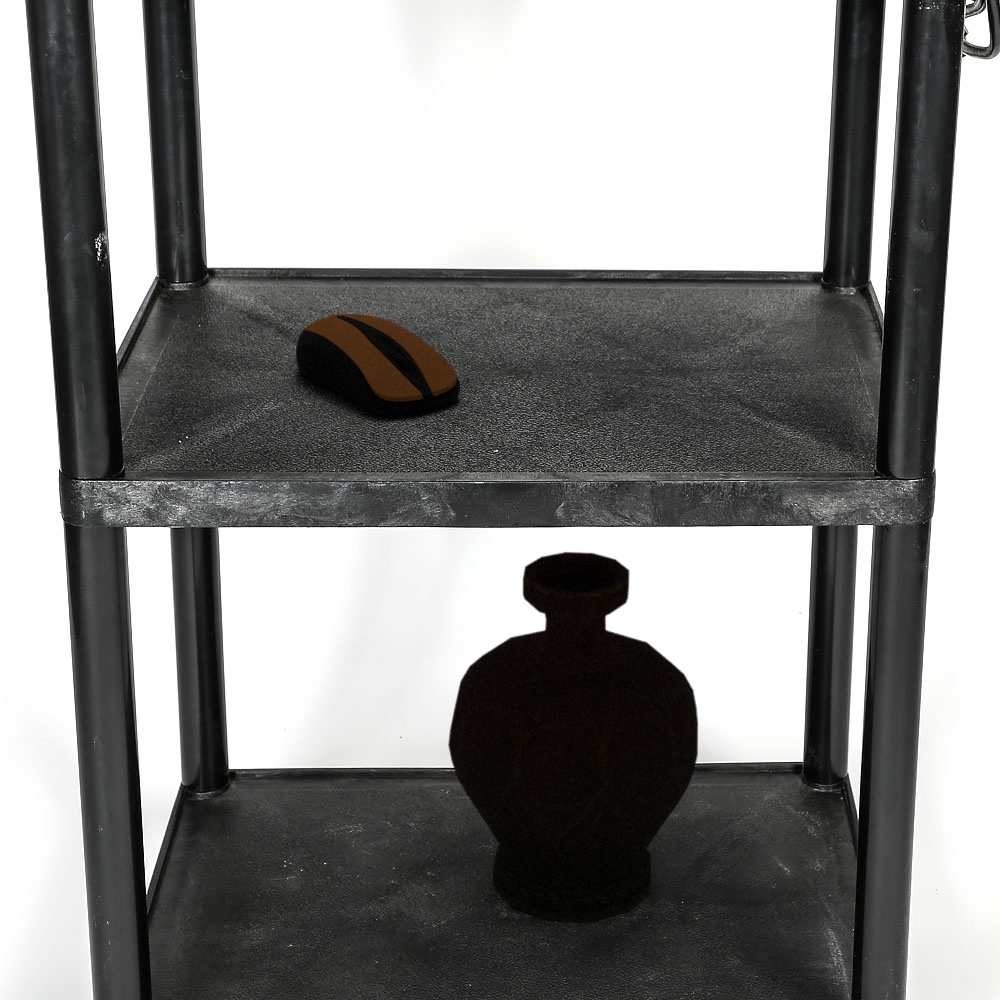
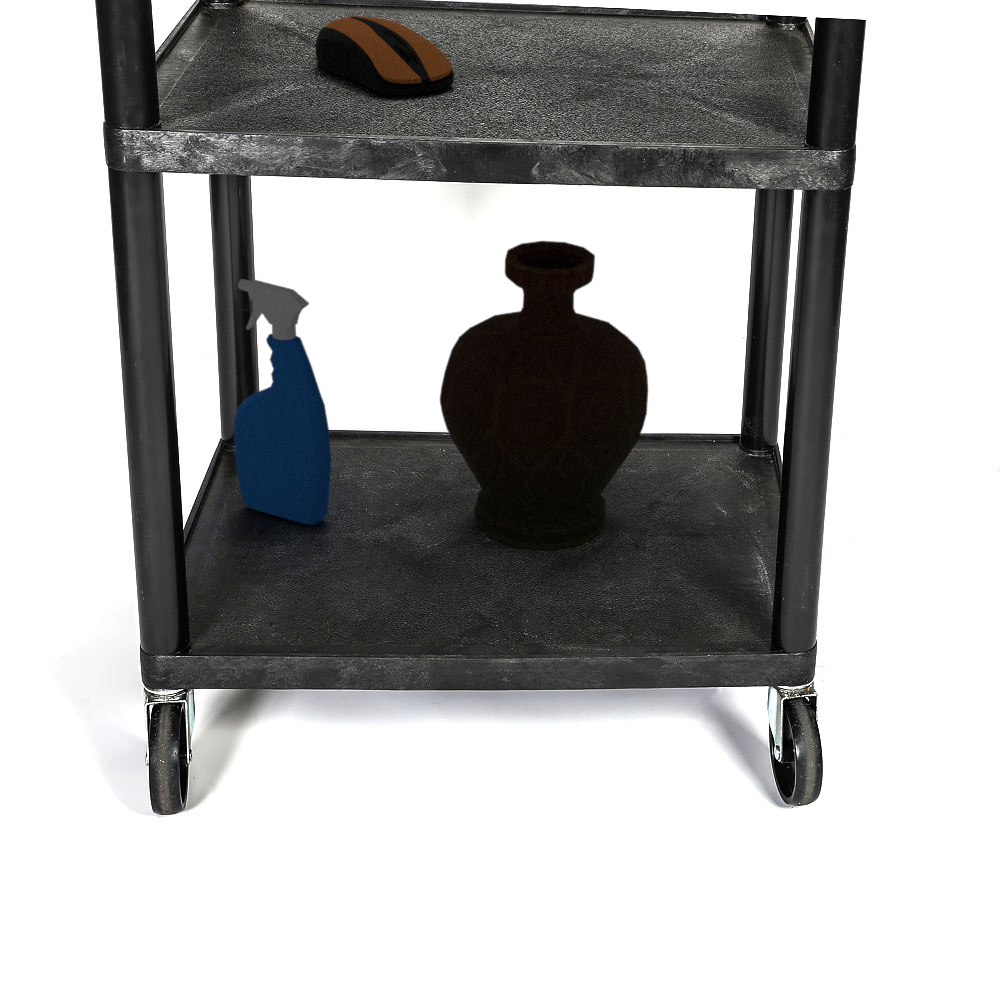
spray bottle: none [201,608,319,897] -> present [234,279,331,525]

